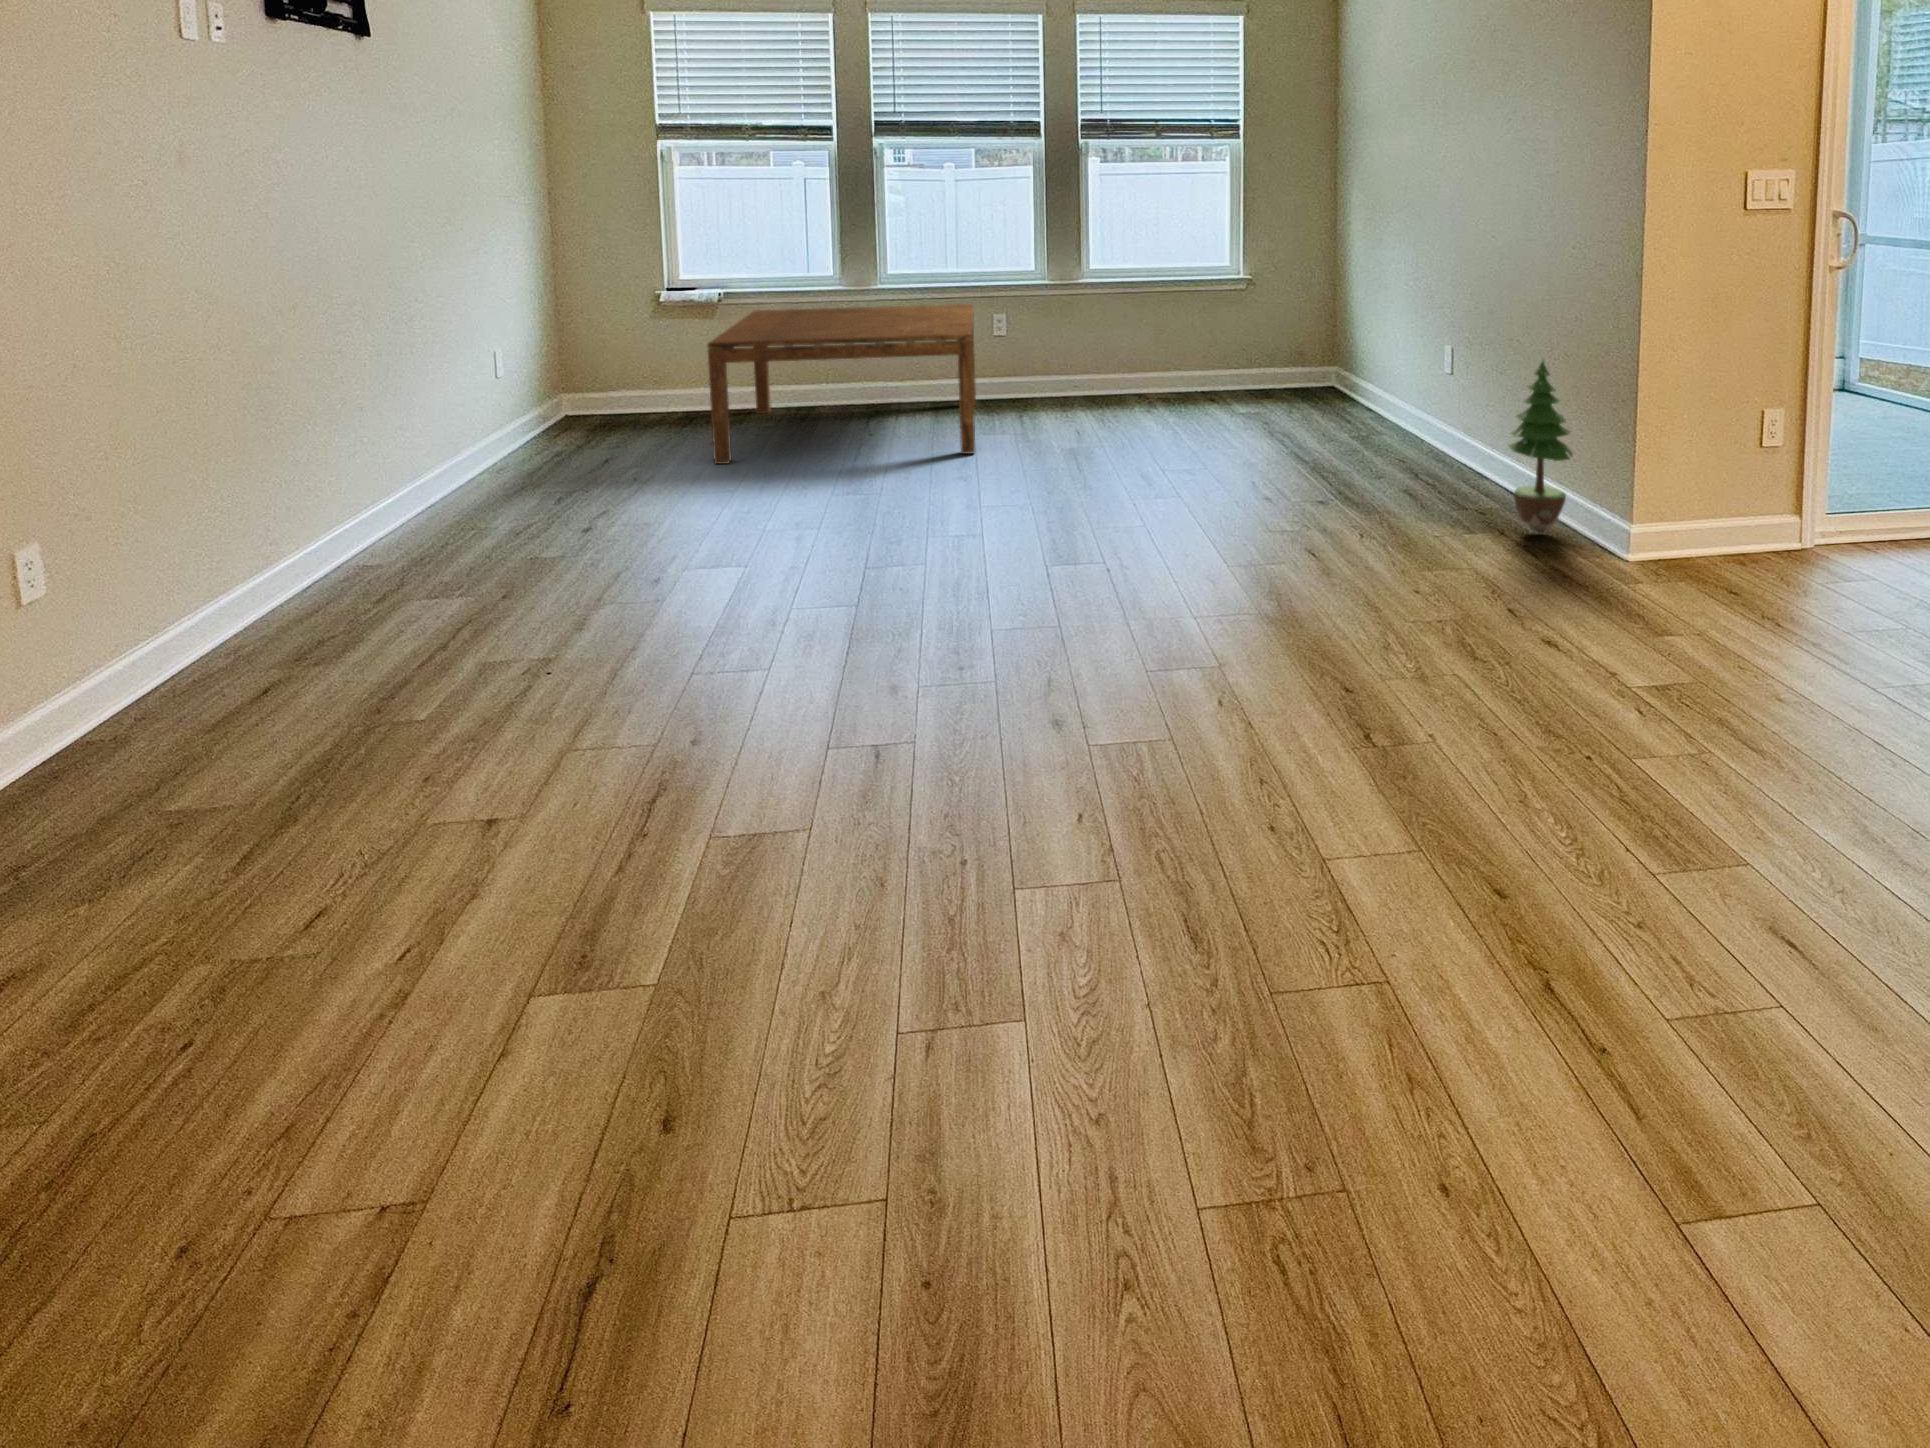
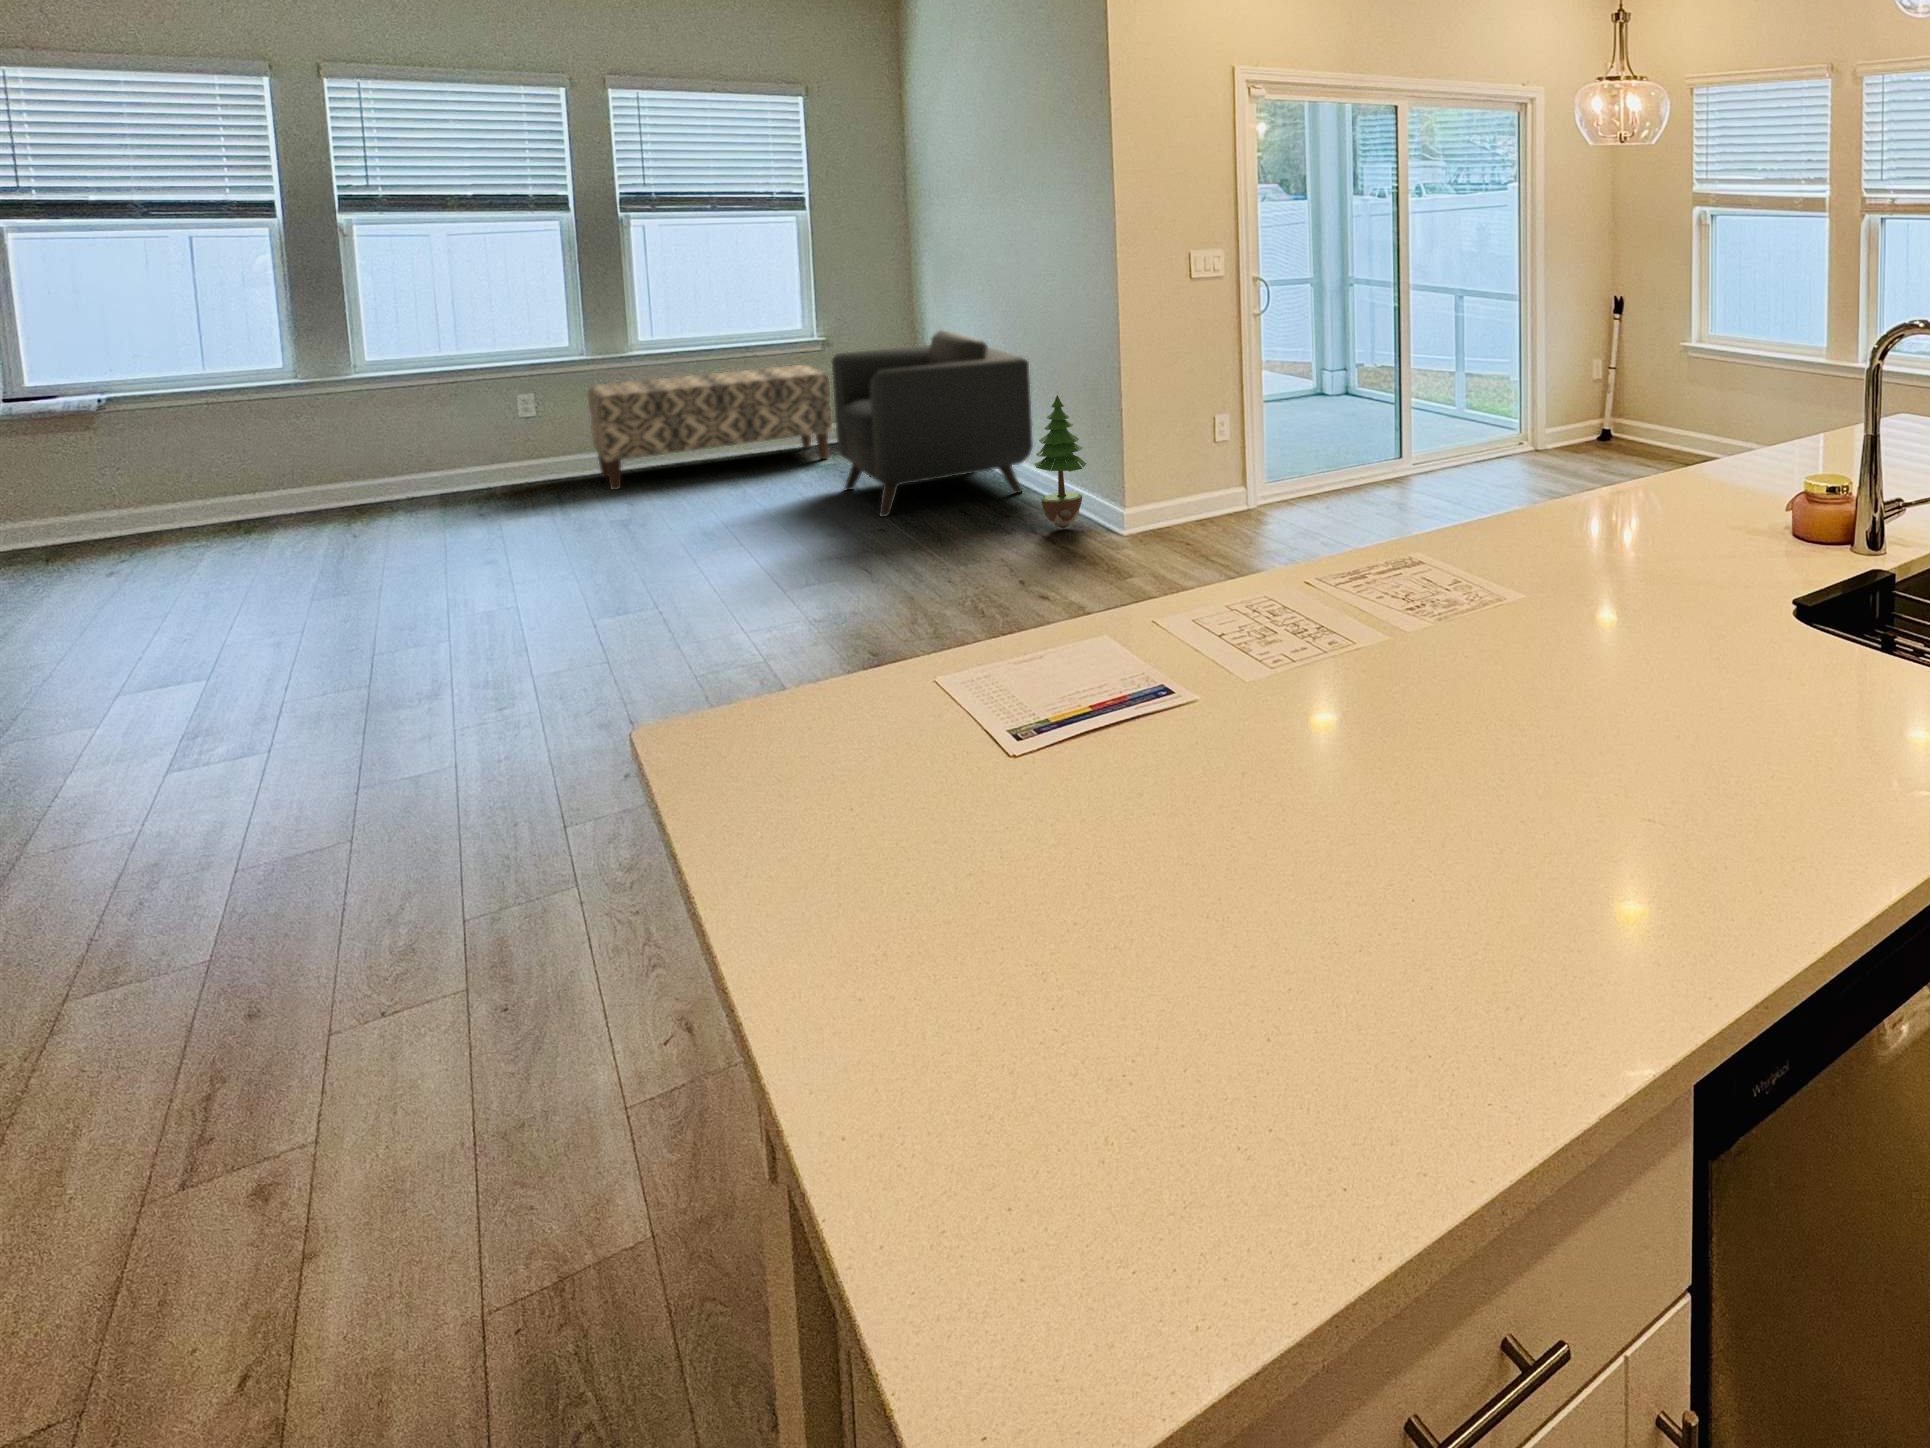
armchair: none [1267,271,1490,484] -> present [832,330,1033,517]
bench: none [1046,303,1255,417] -> present [588,365,832,490]
coffee table: present [708,304,976,464] -> none [84,385,500,597]

